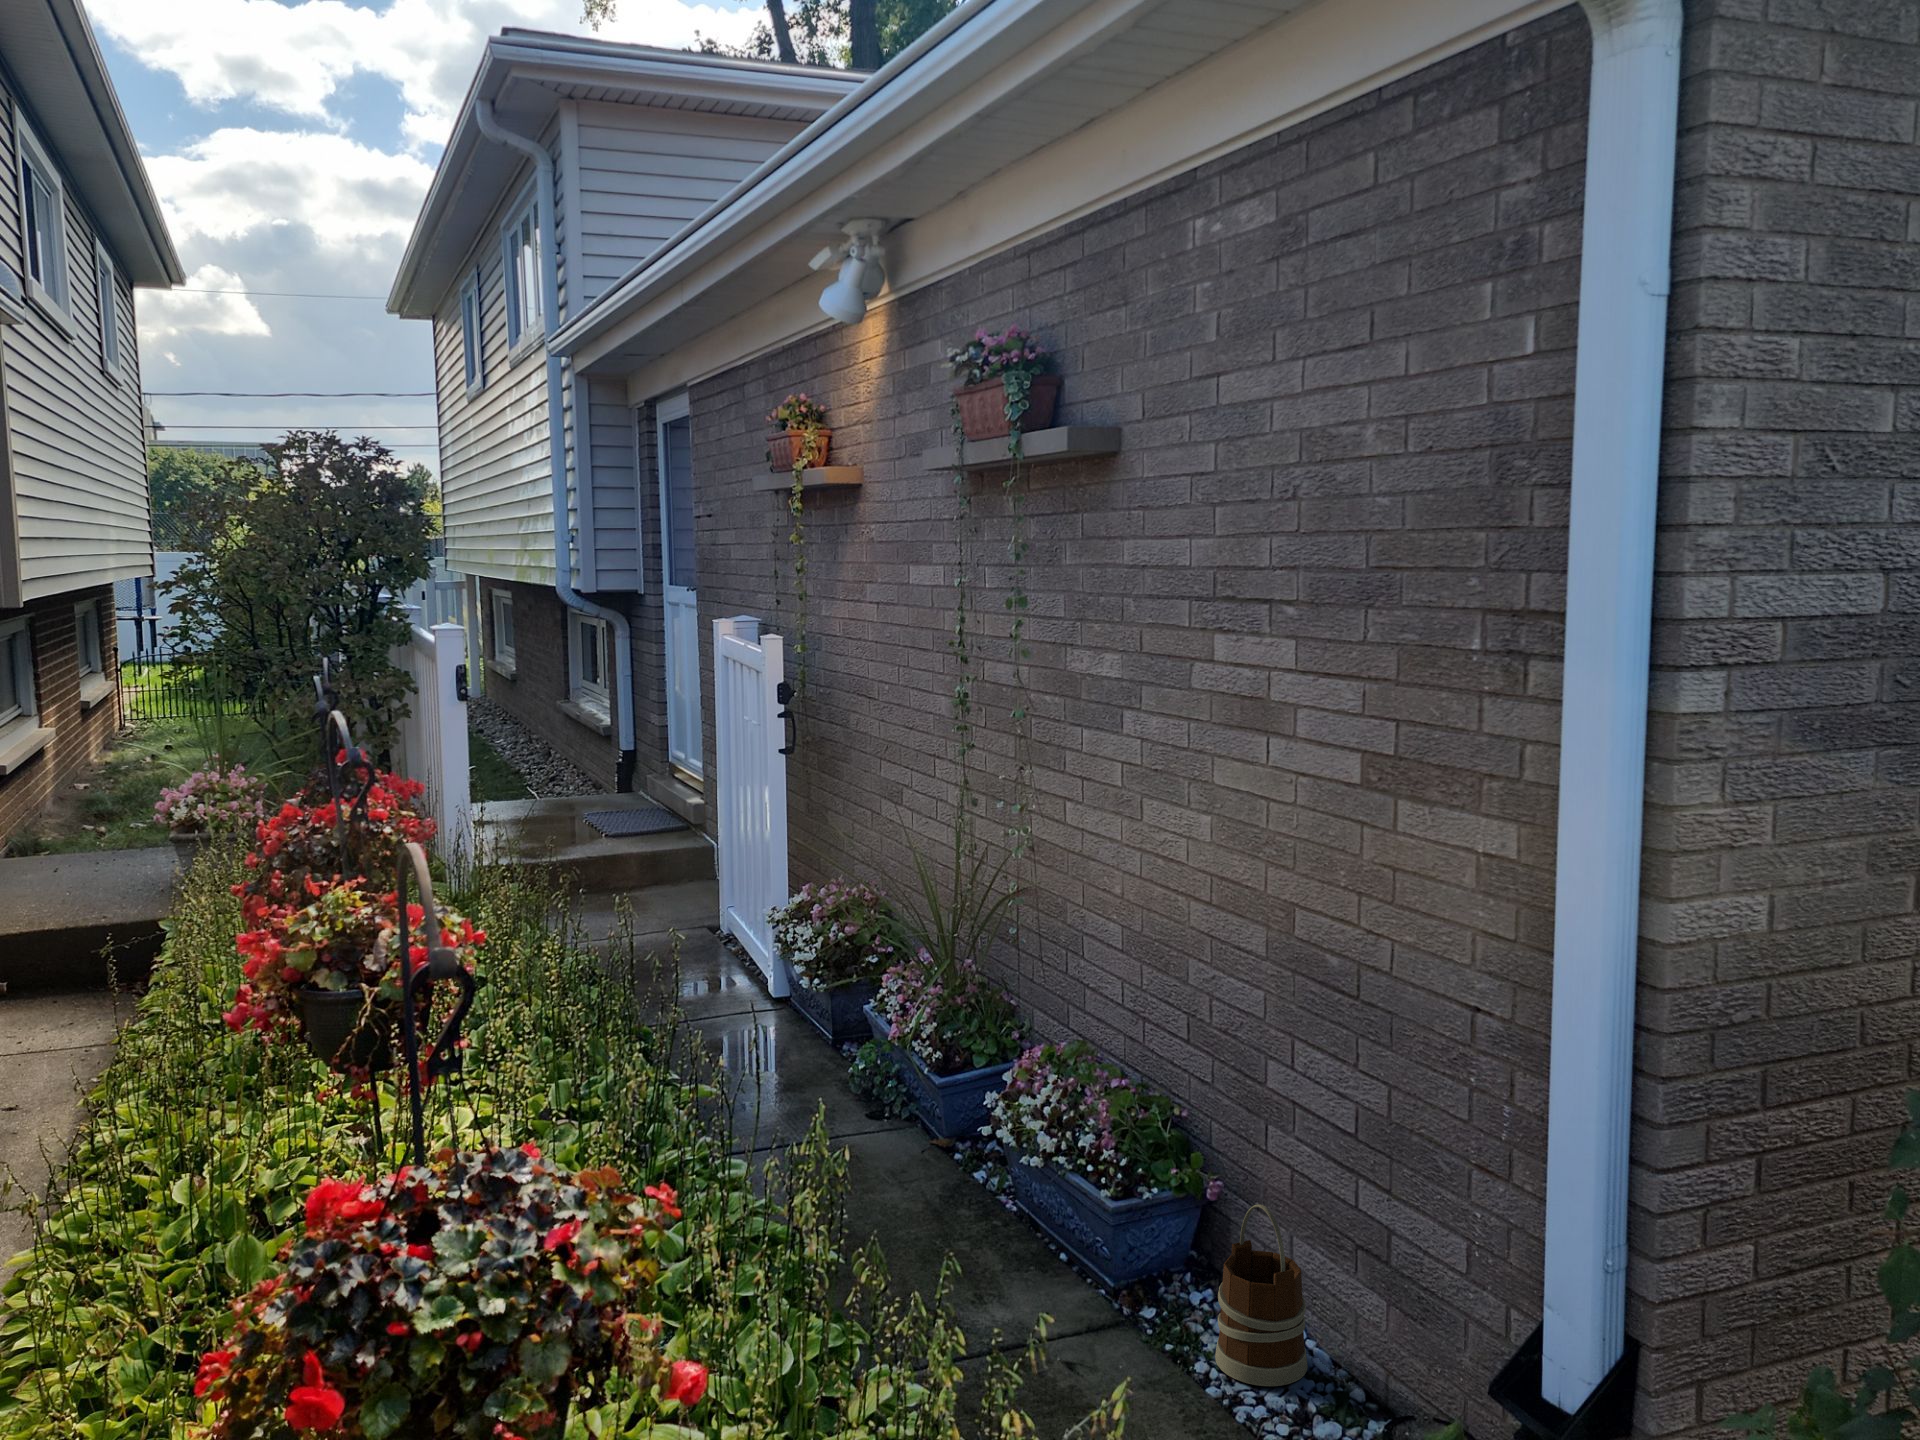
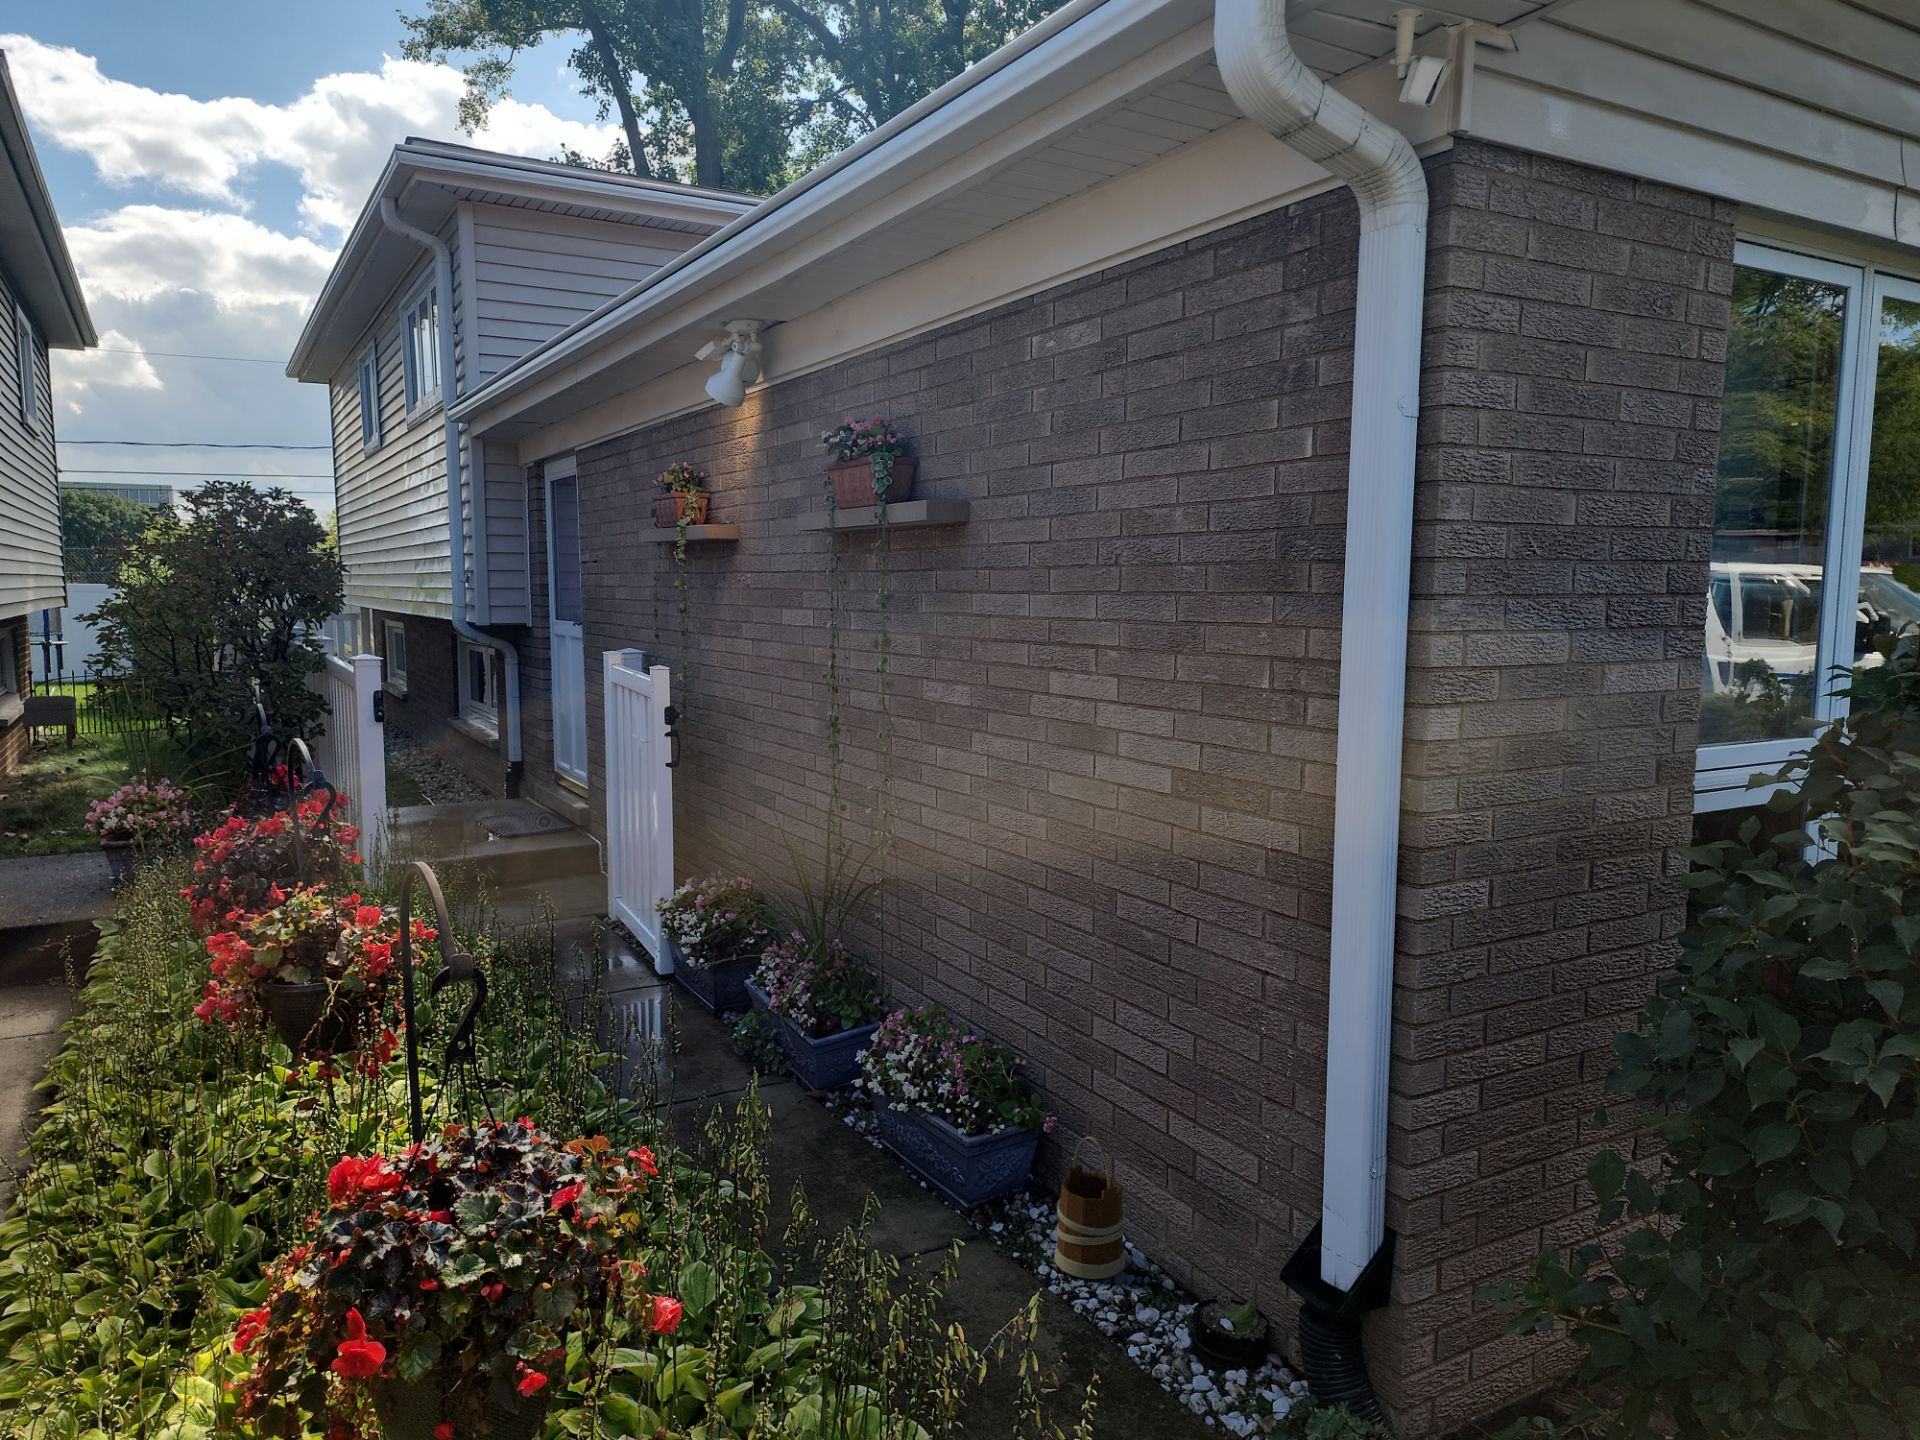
bench: none [112,682,170,741] -> present [22,696,76,750]

